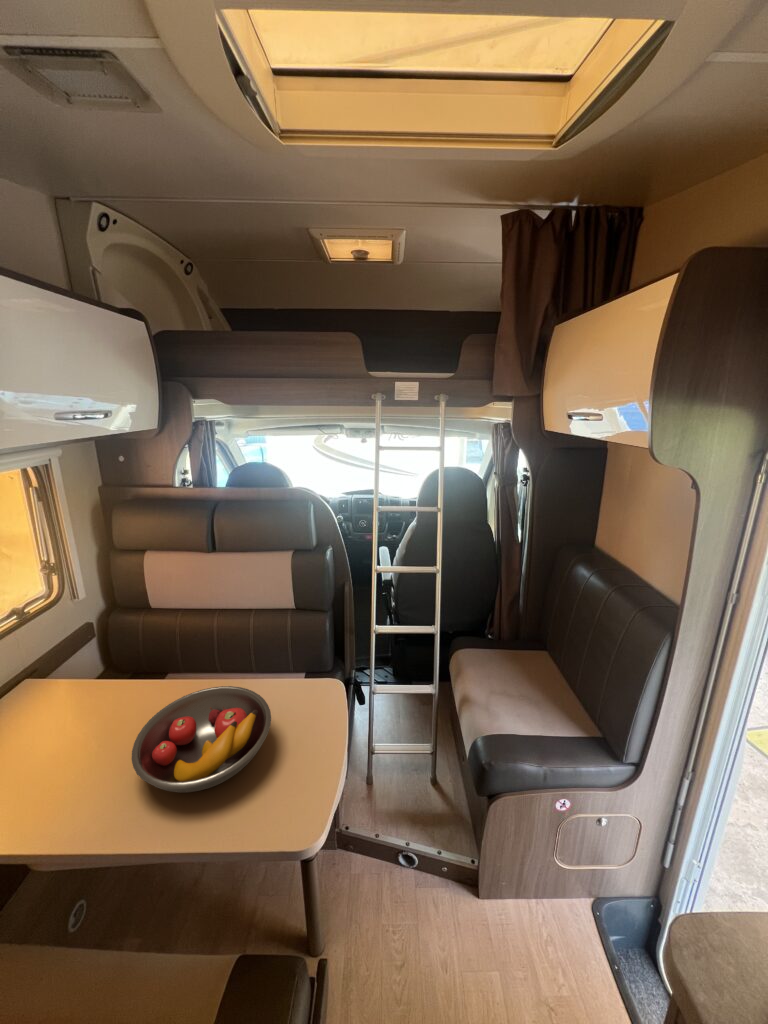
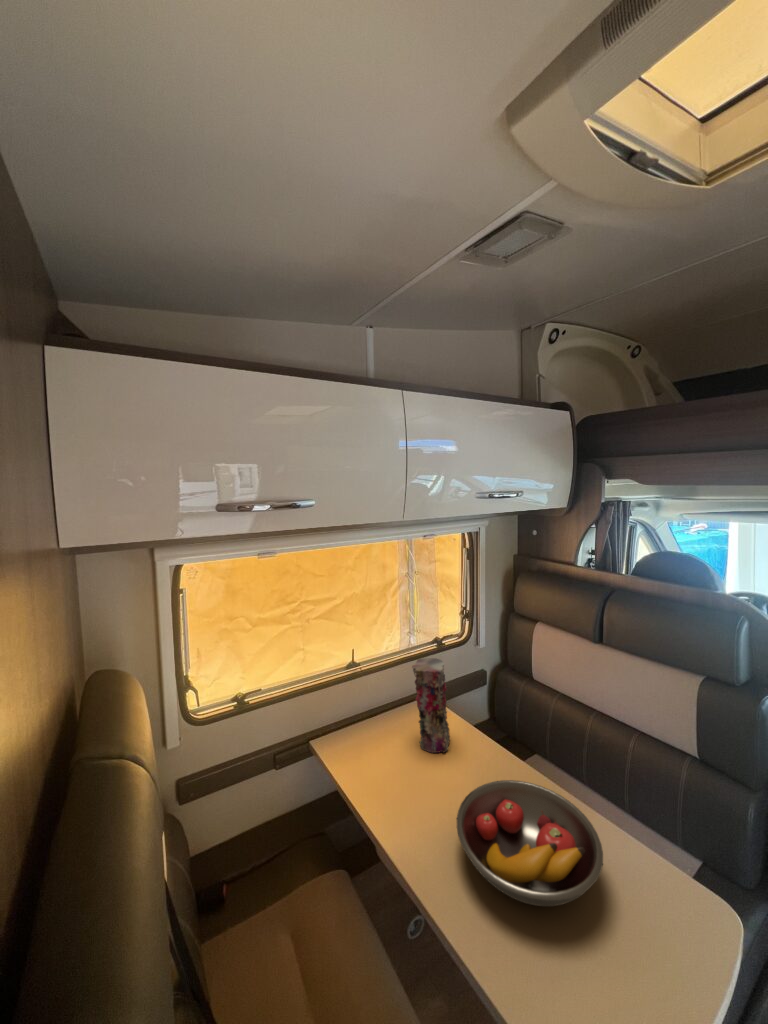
vase: none [6,627,84,738] -> present [412,658,450,753]

